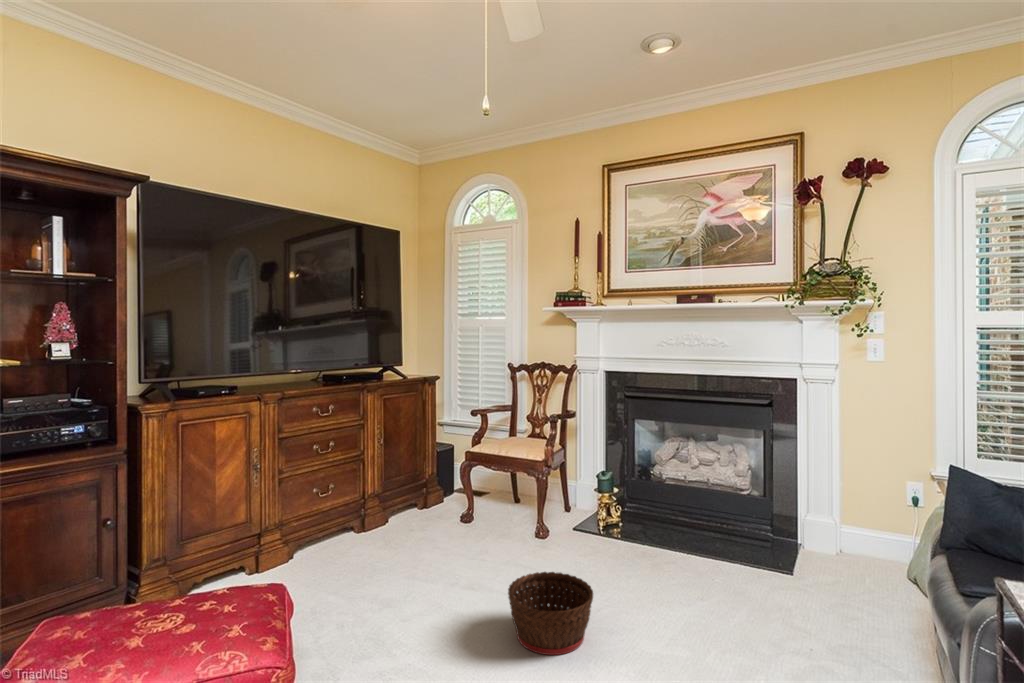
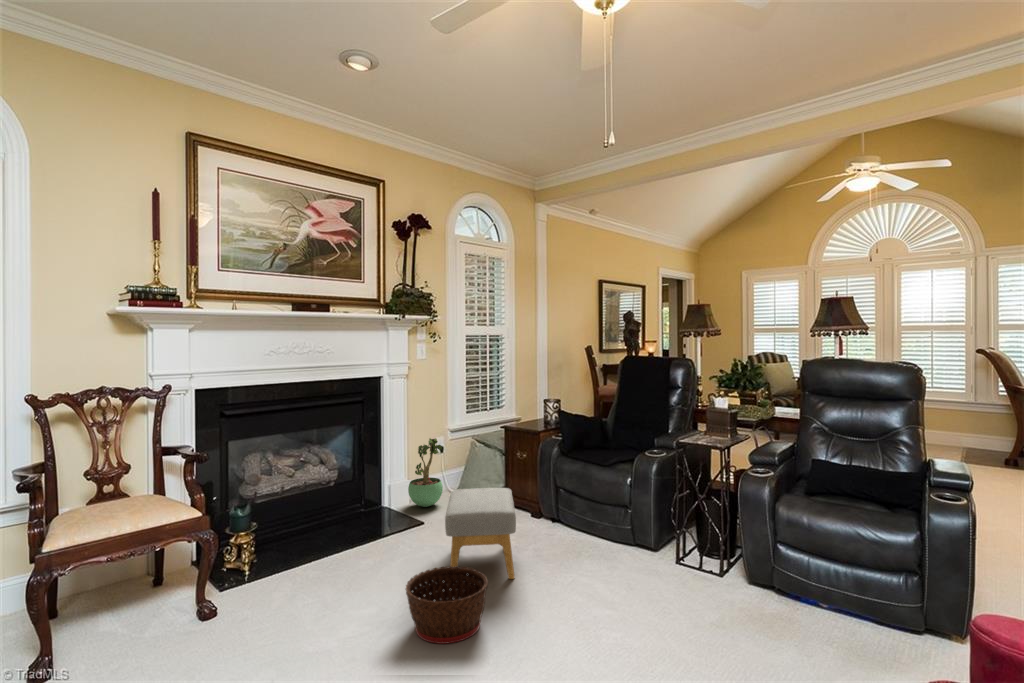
potted plant: none [811,471,878,563] -> present [408,438,443,507]
footstool: none [641,531,791,662] -> present [445,488,516,579]

